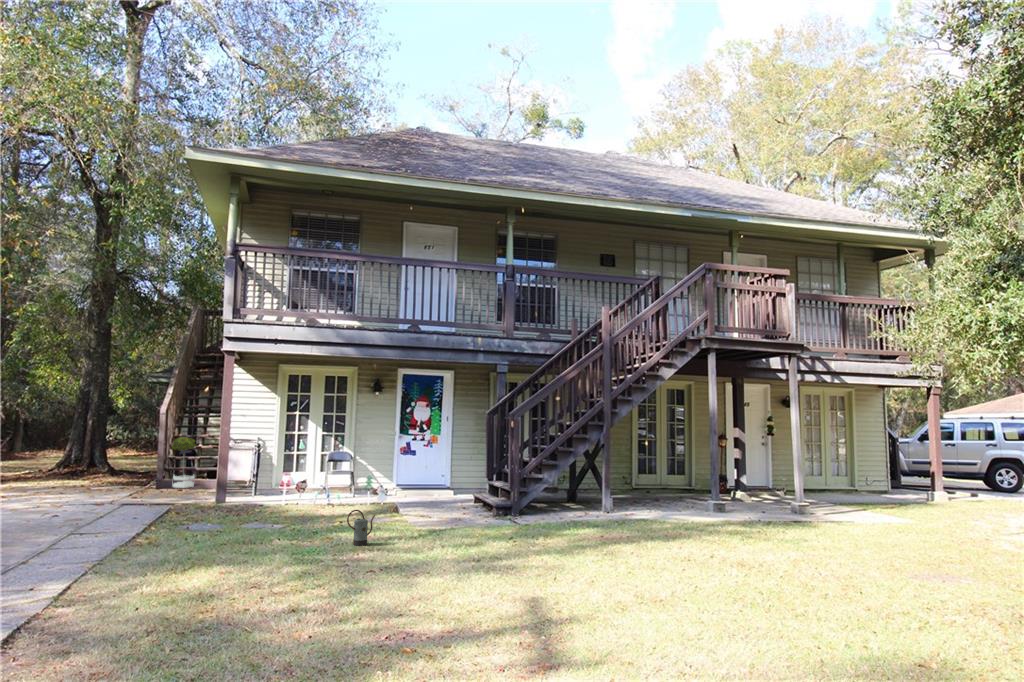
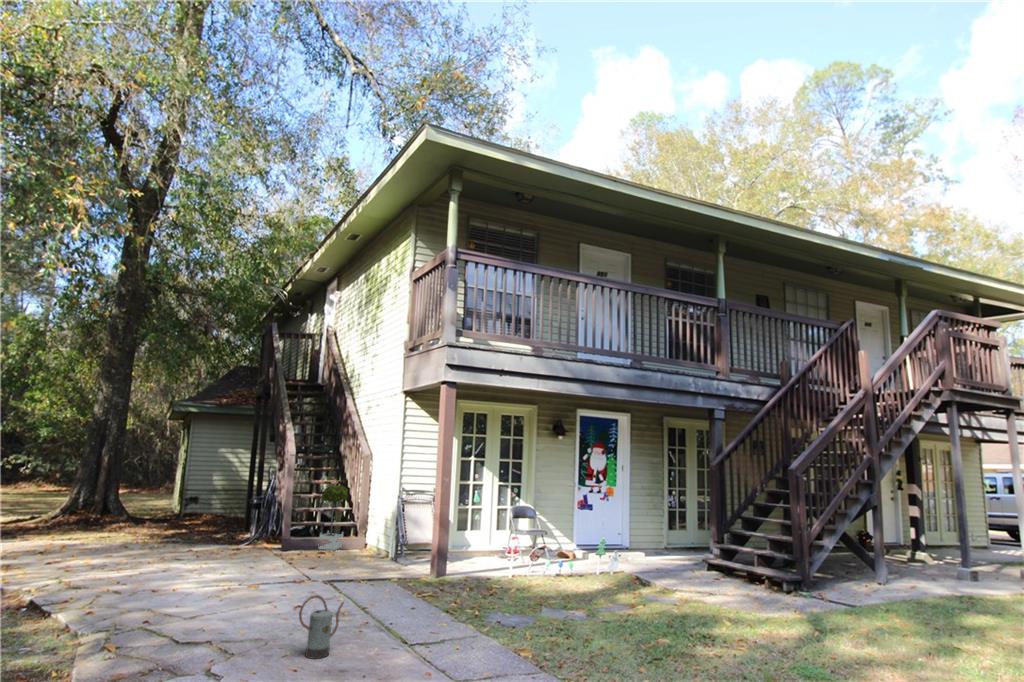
watering can: present [347,510,375,546] -> present [299,595,344,659]

